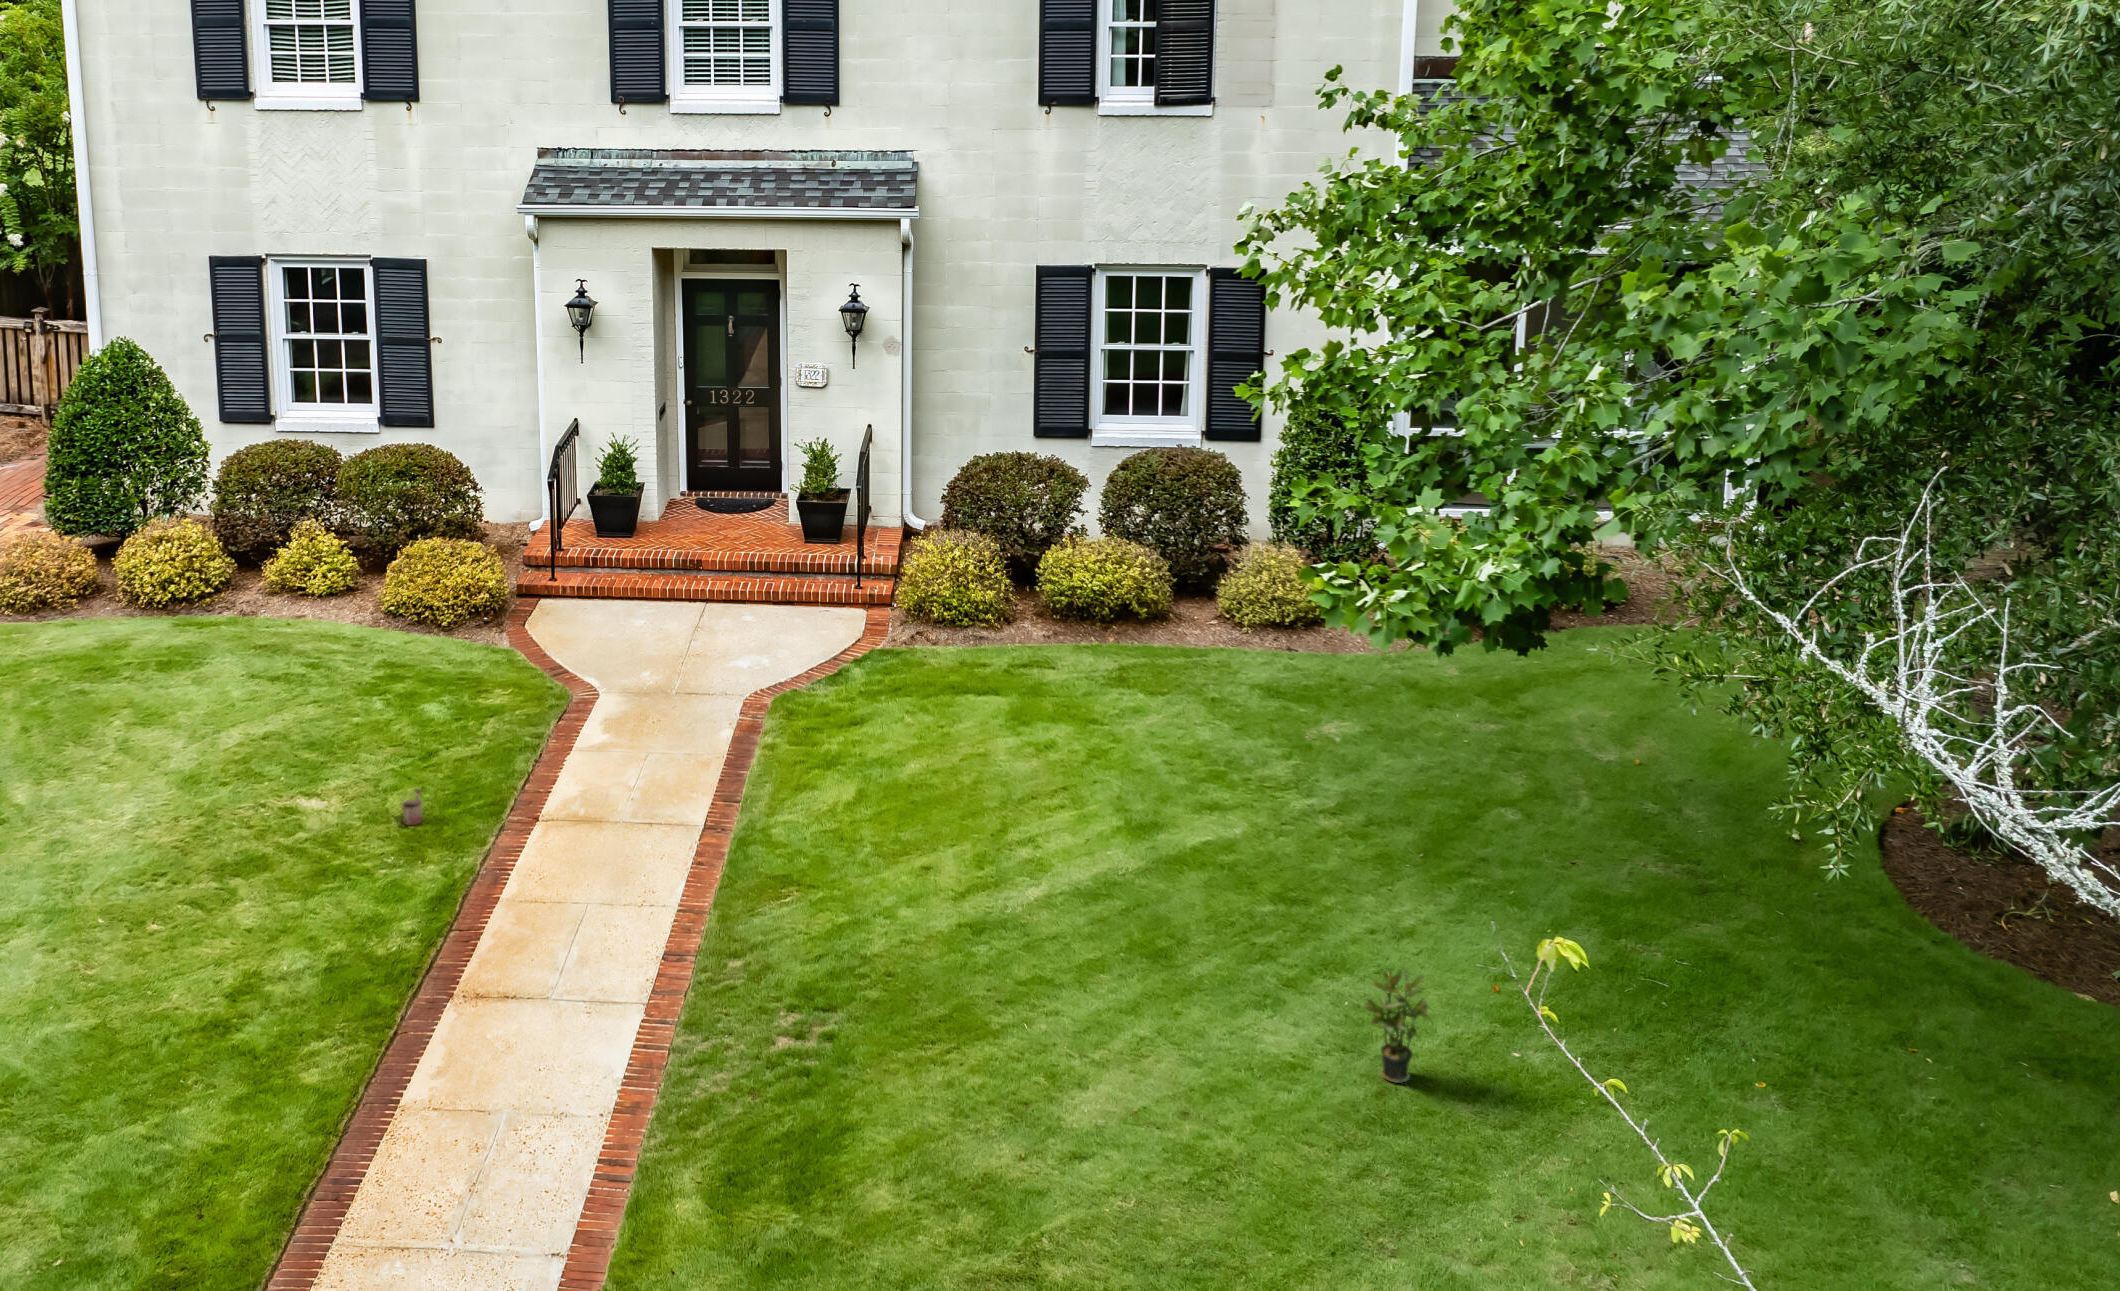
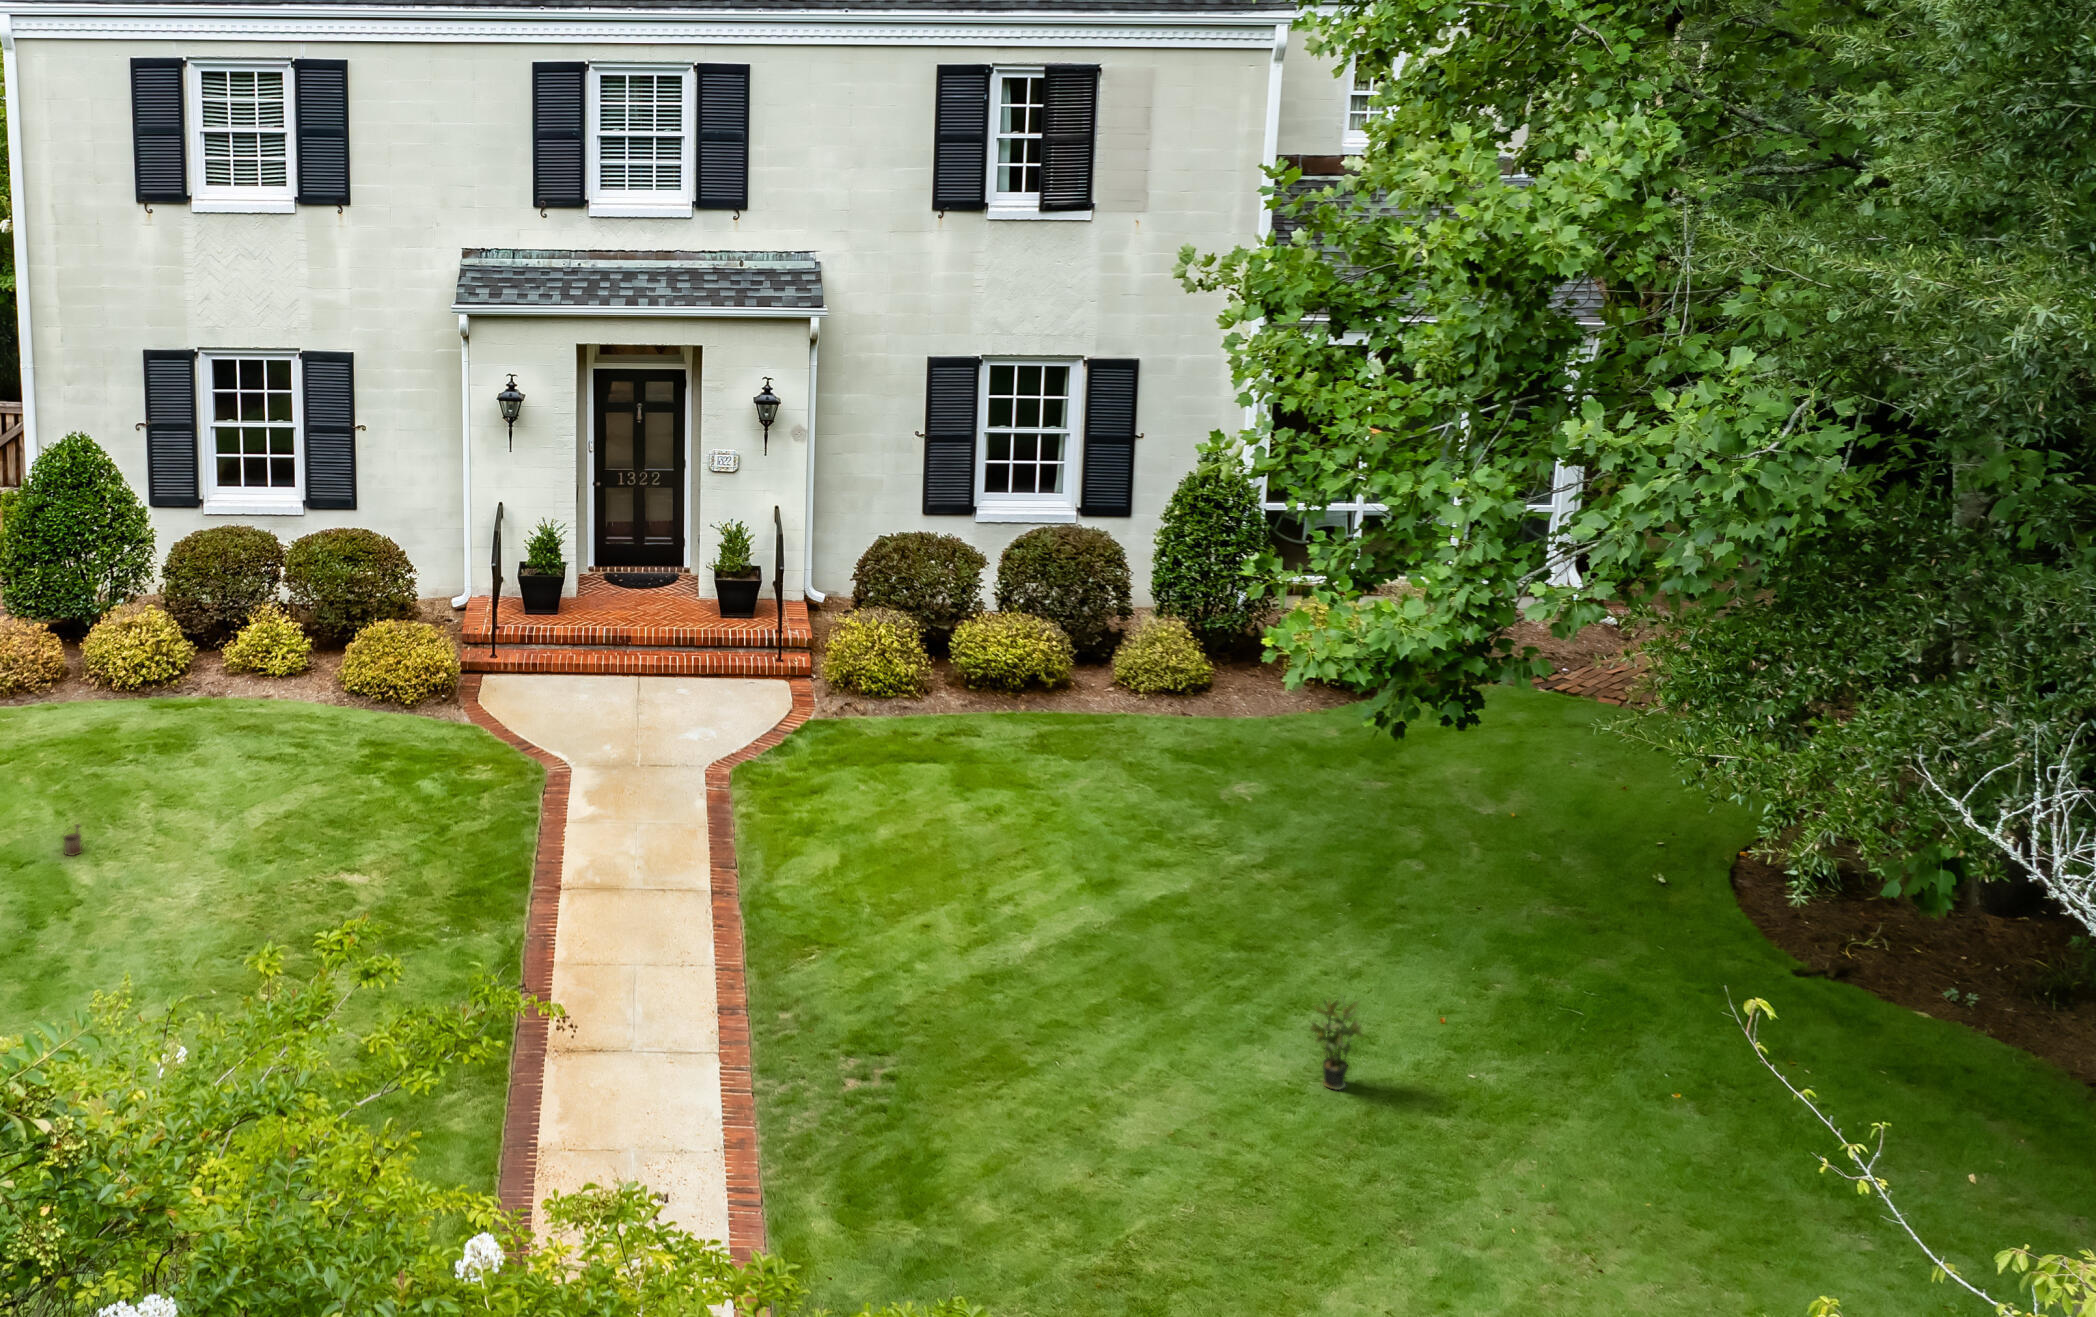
watering can: present [400,789,423,825] -> present [63,824,82,856]

